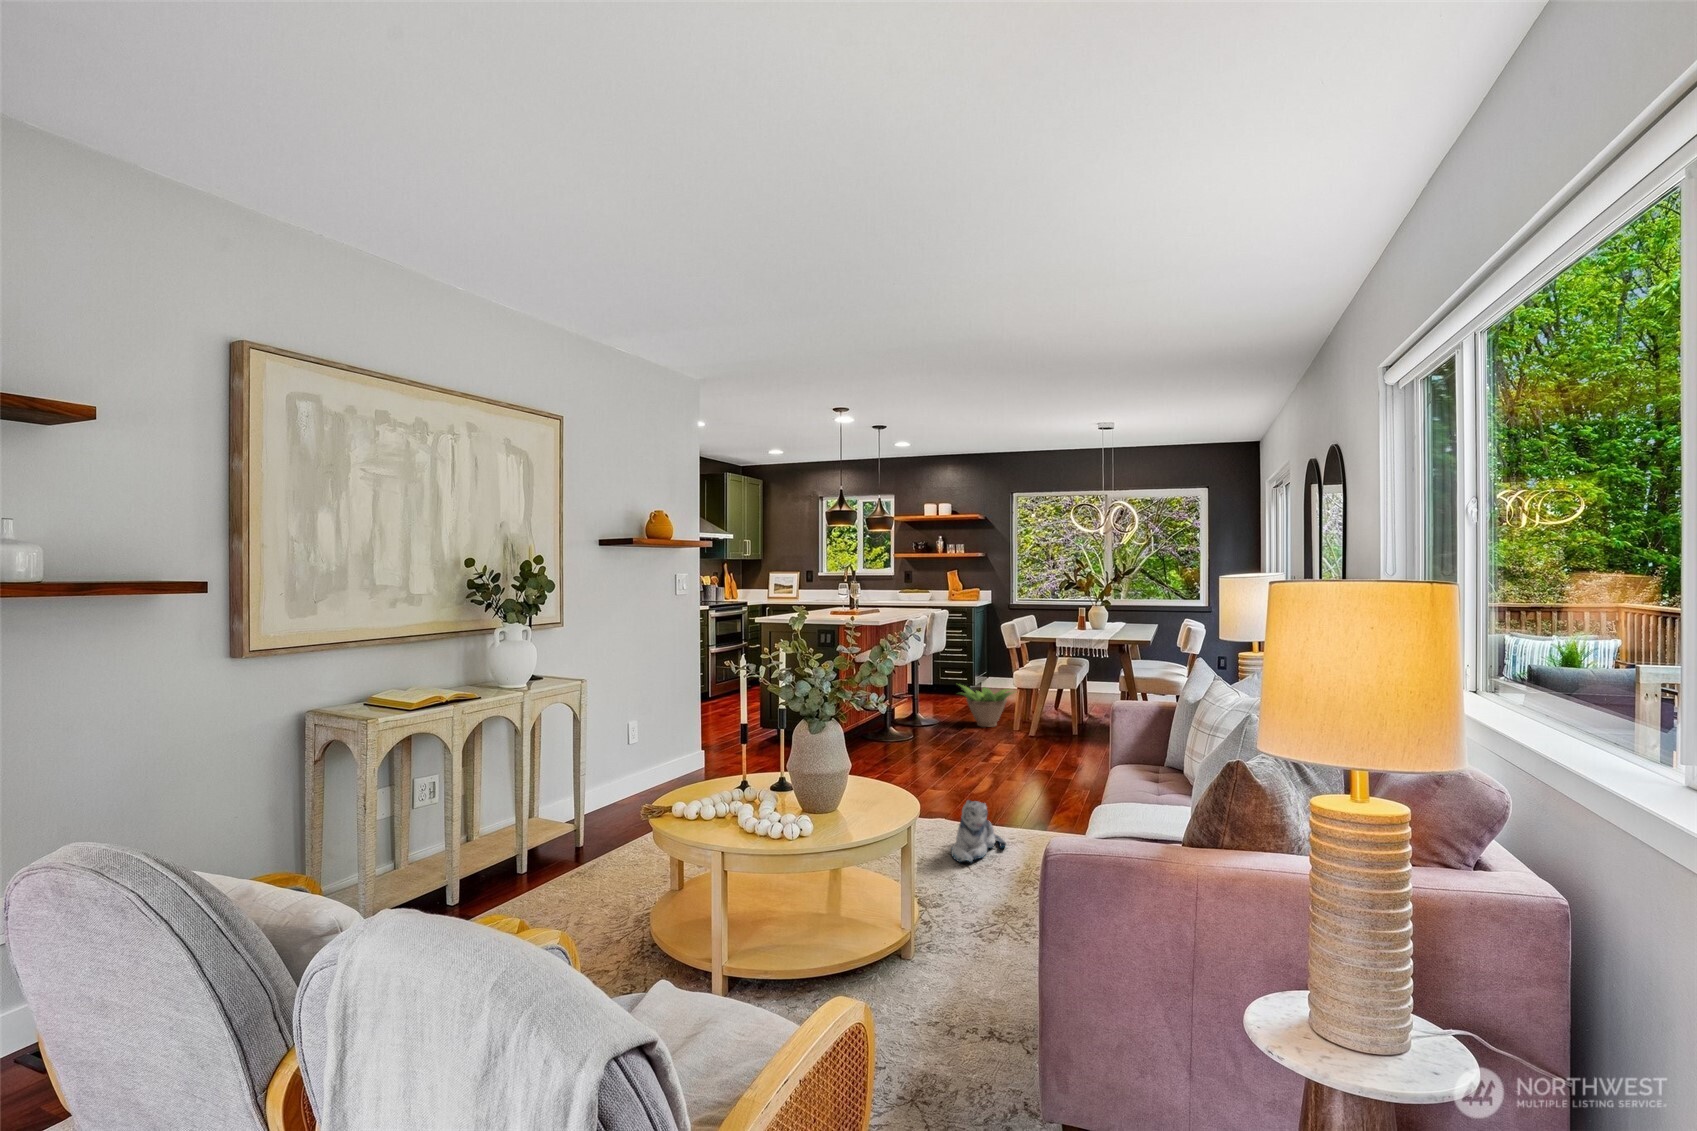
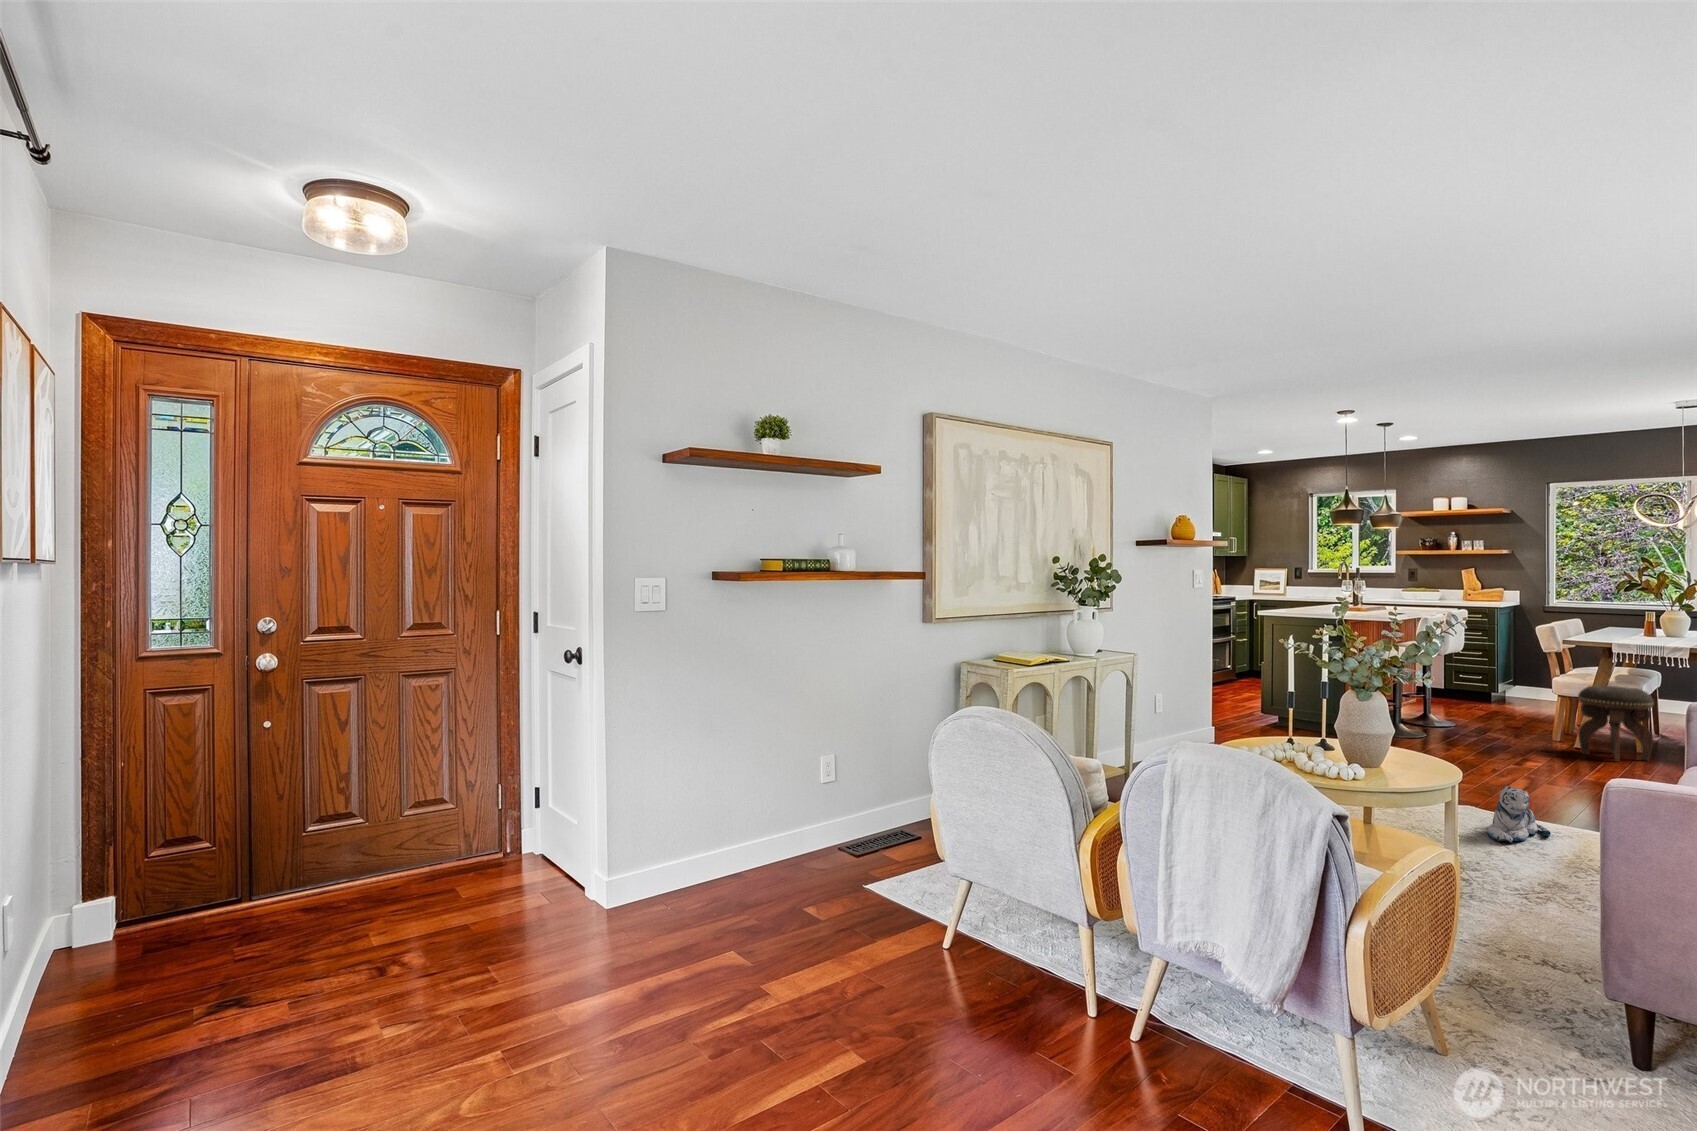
footstool: none [1032,678,1087,749] -> present [1578,685,1654,762]
decorative plant: present [960,685,1012,727] -> none [1478,686,1557,733]

